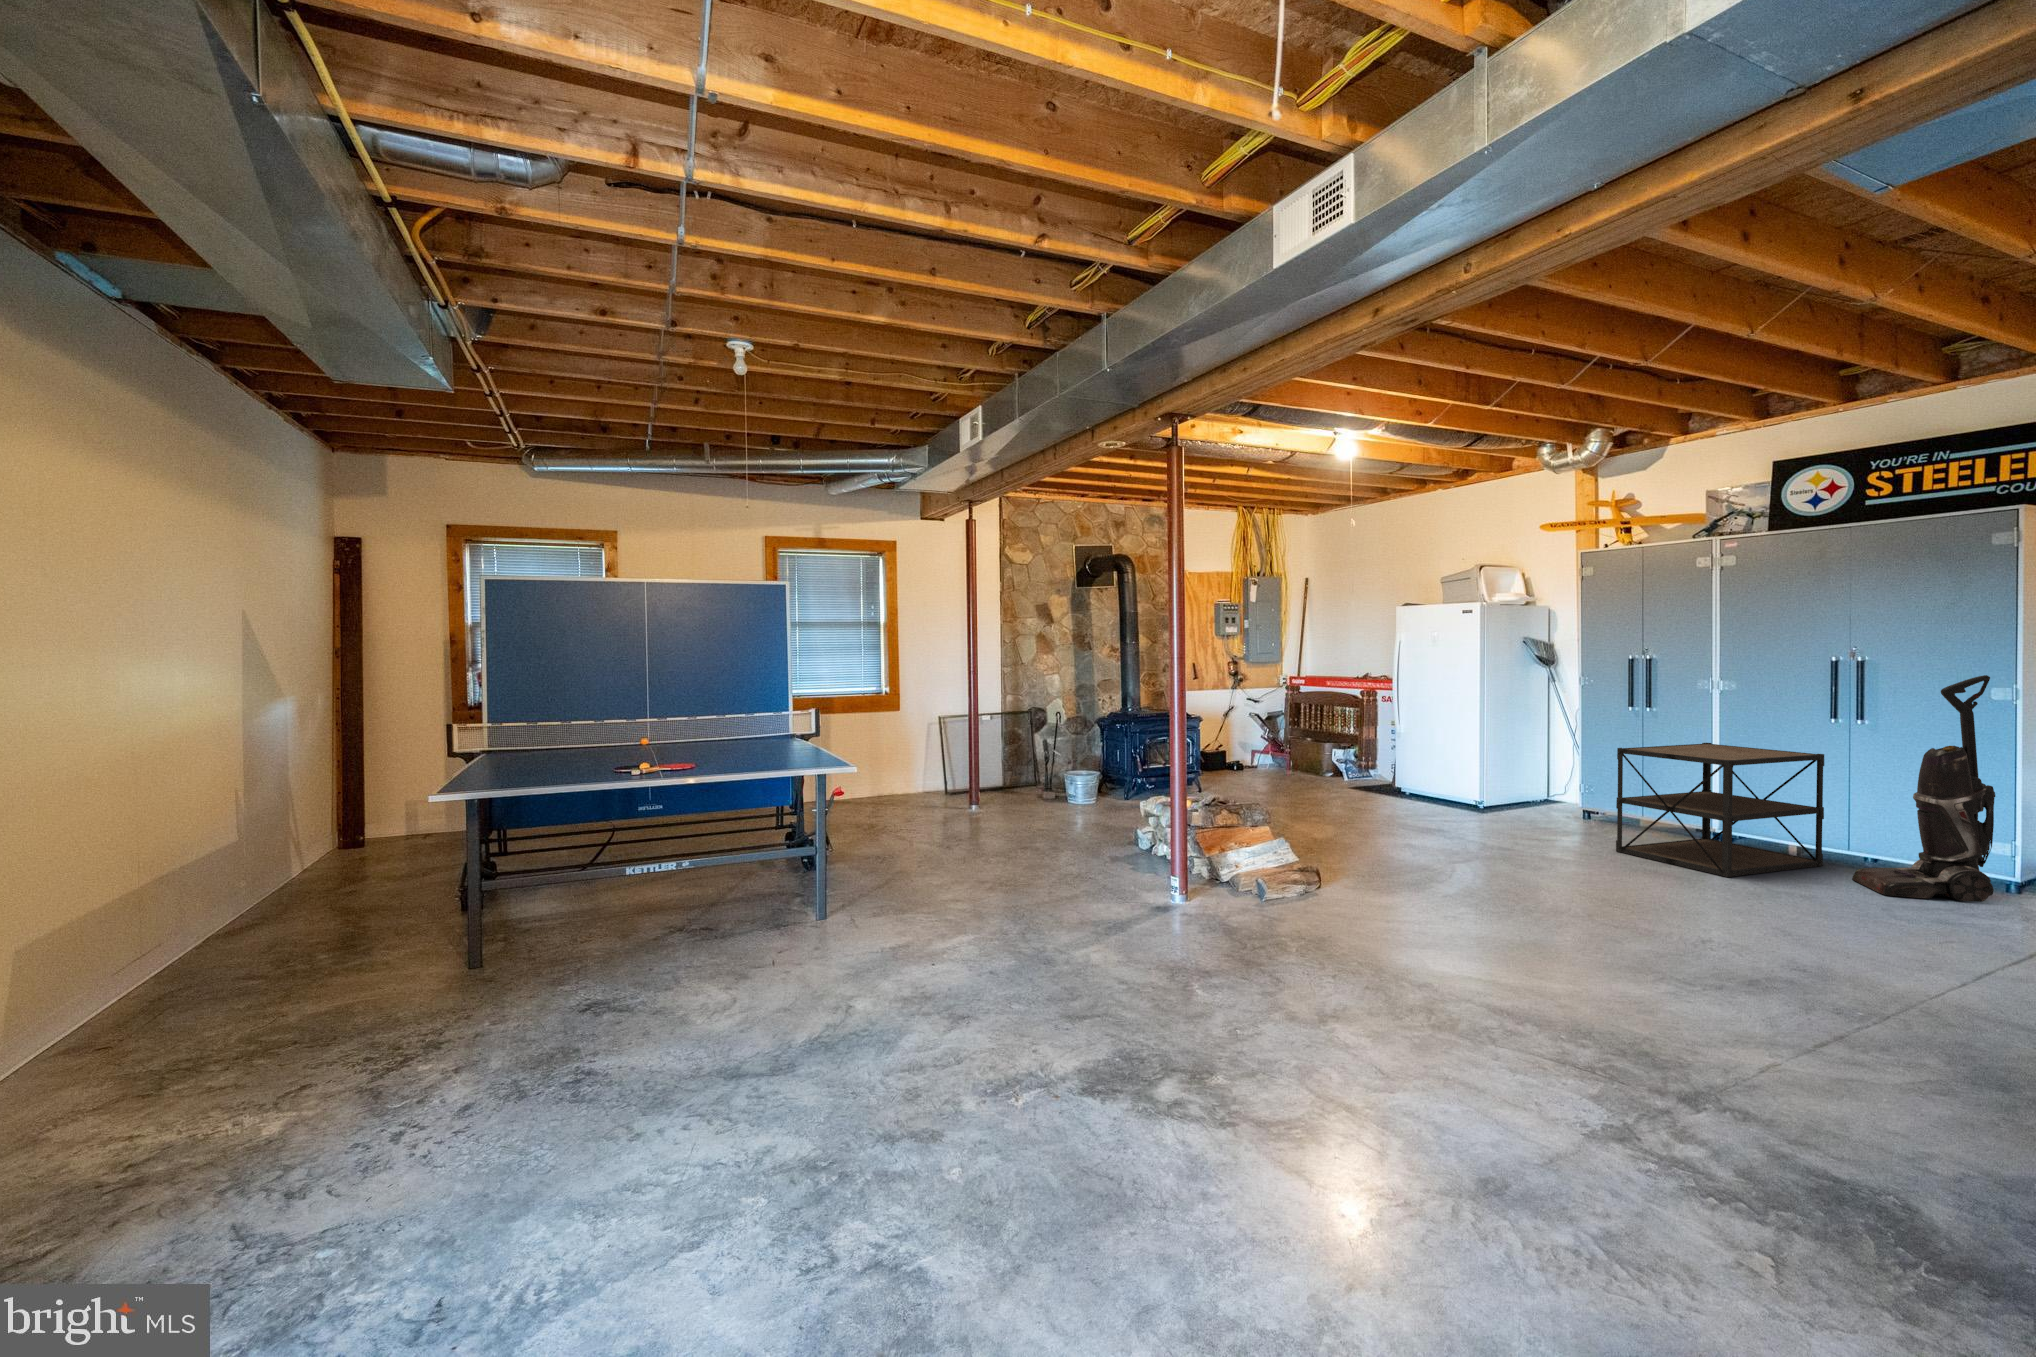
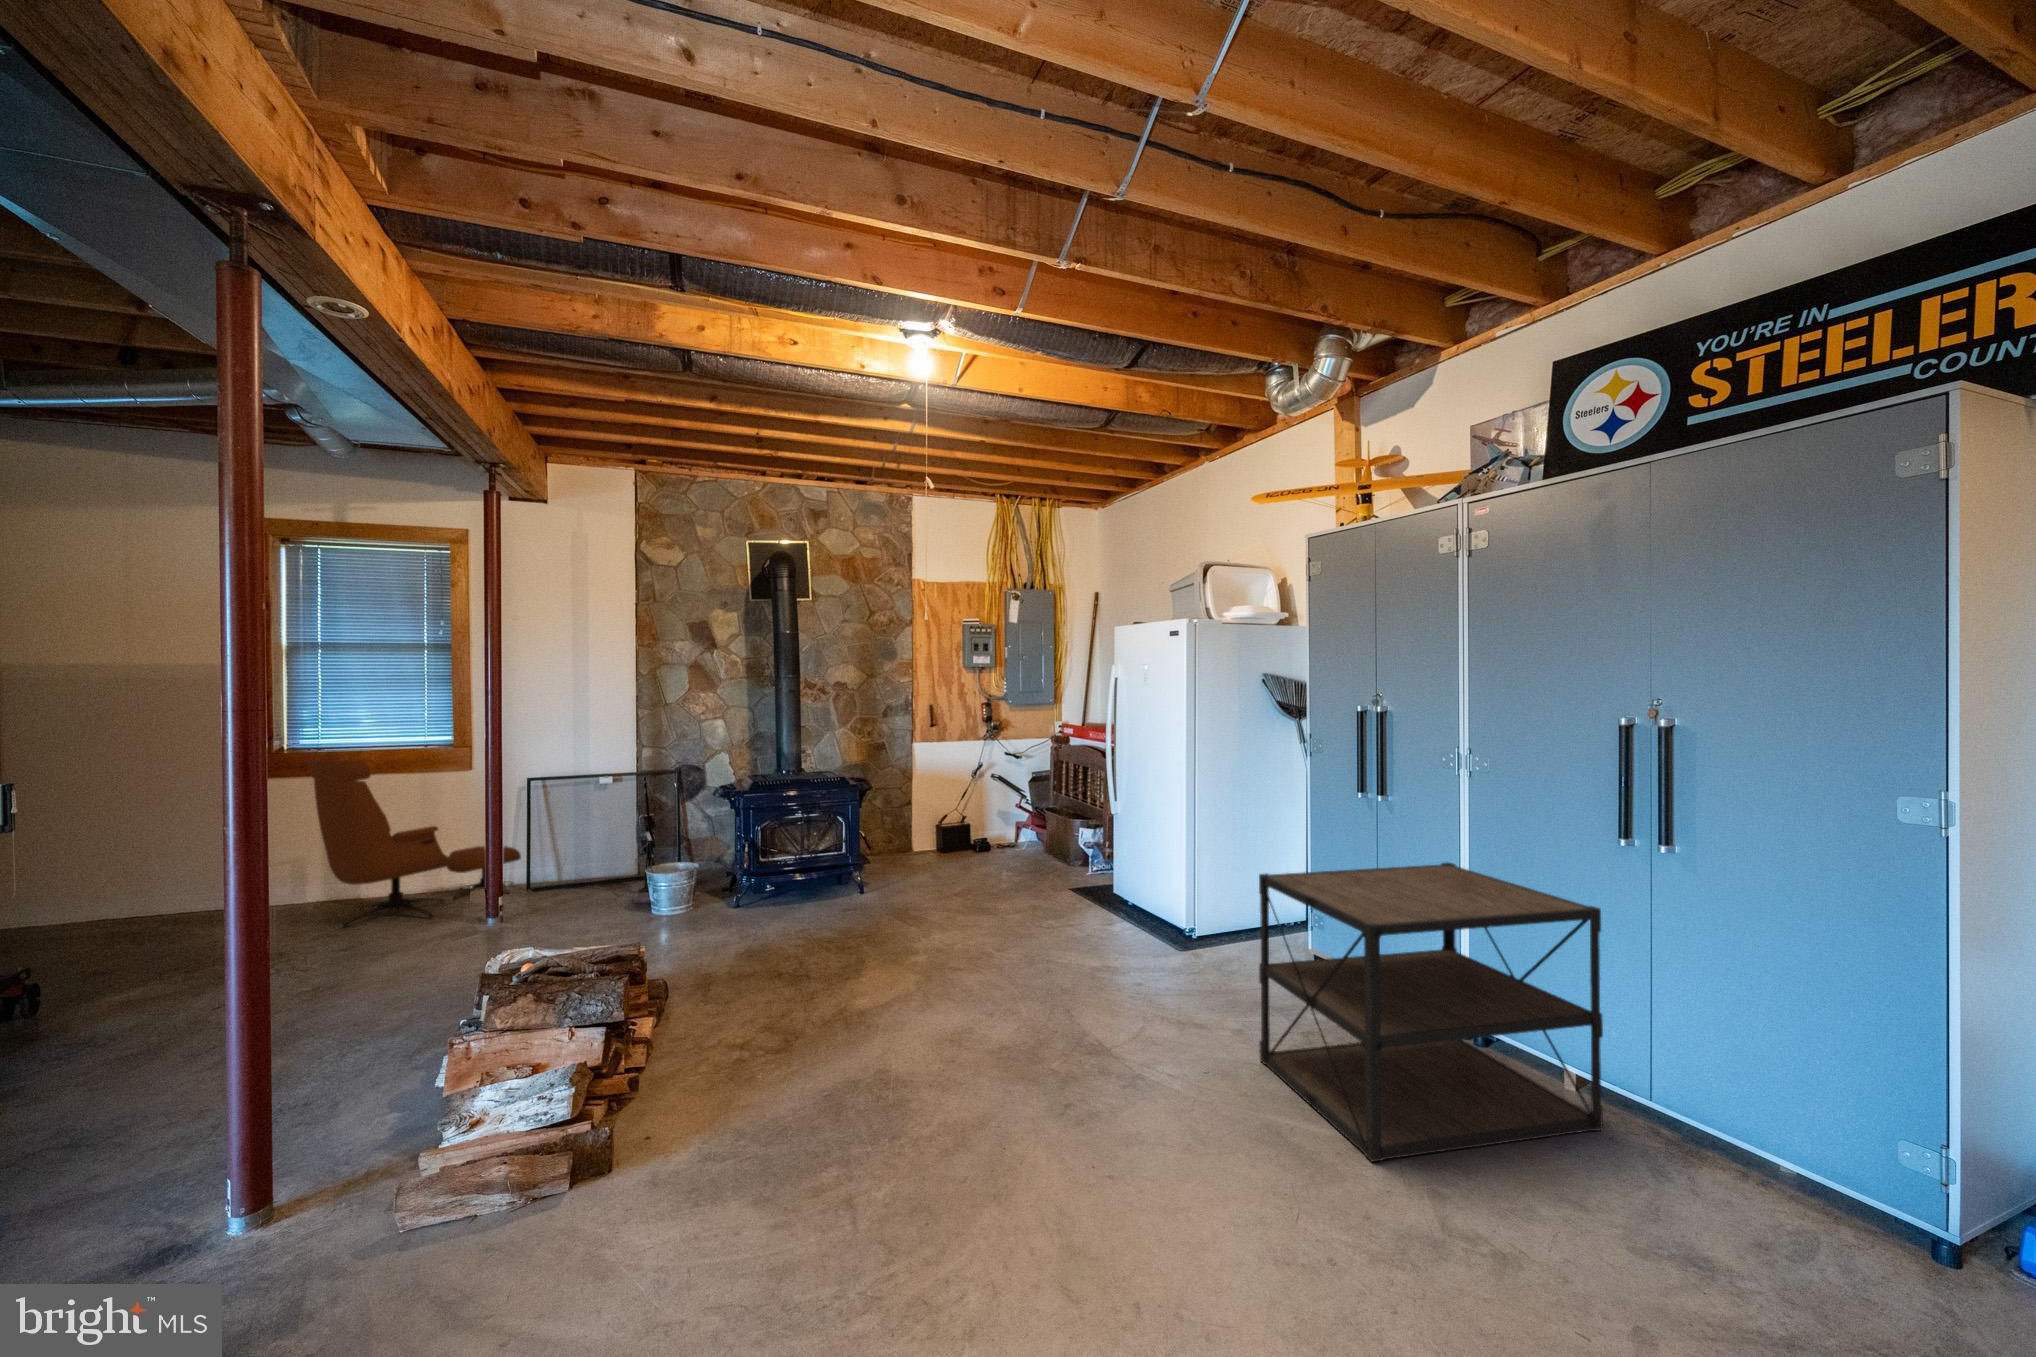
vacuum cleaner: present [1852,675,1995,902] -> none [1624,771,1898,1311]
lounge chair: none [875,700,959,818] -> present [308,758,521,927]

